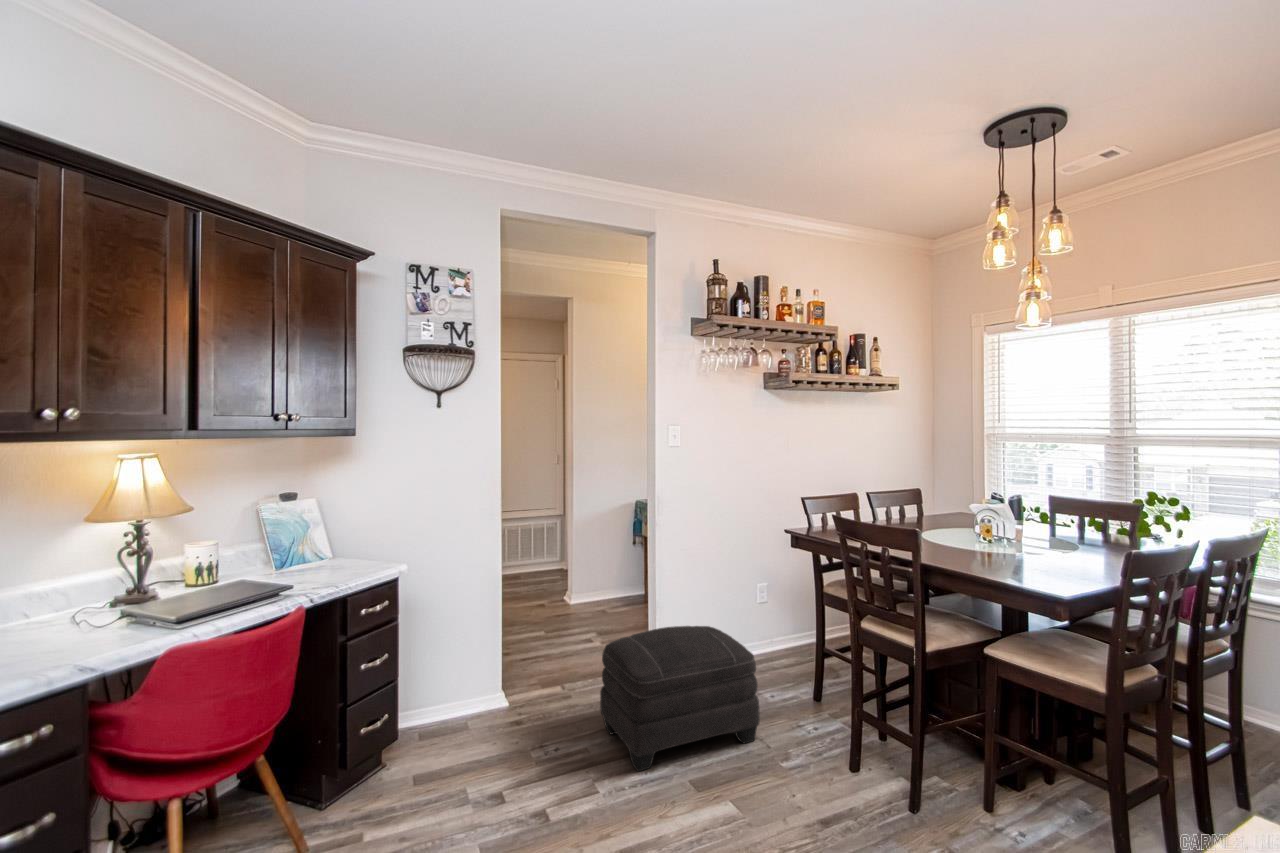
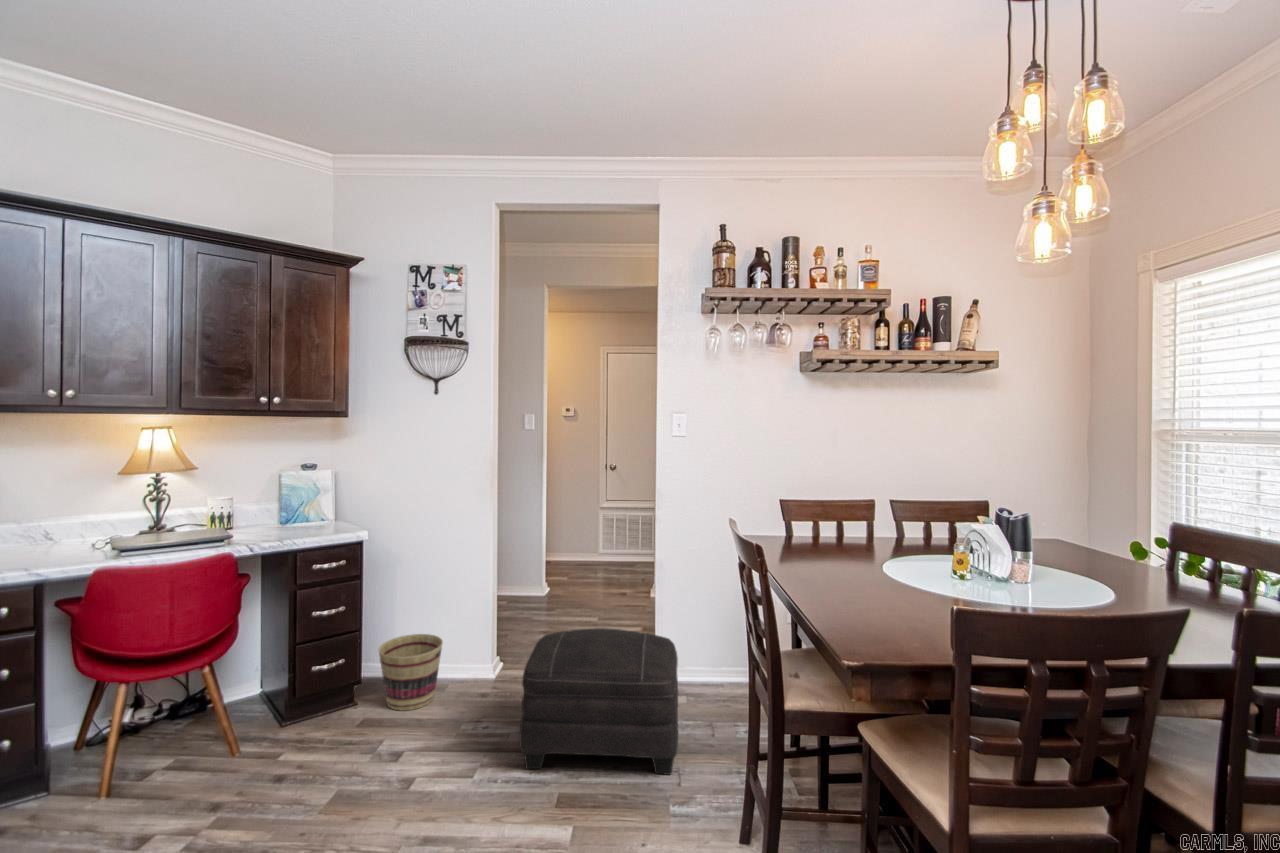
basket: none [410,672,479,761] -> present [379,634,443,711]

